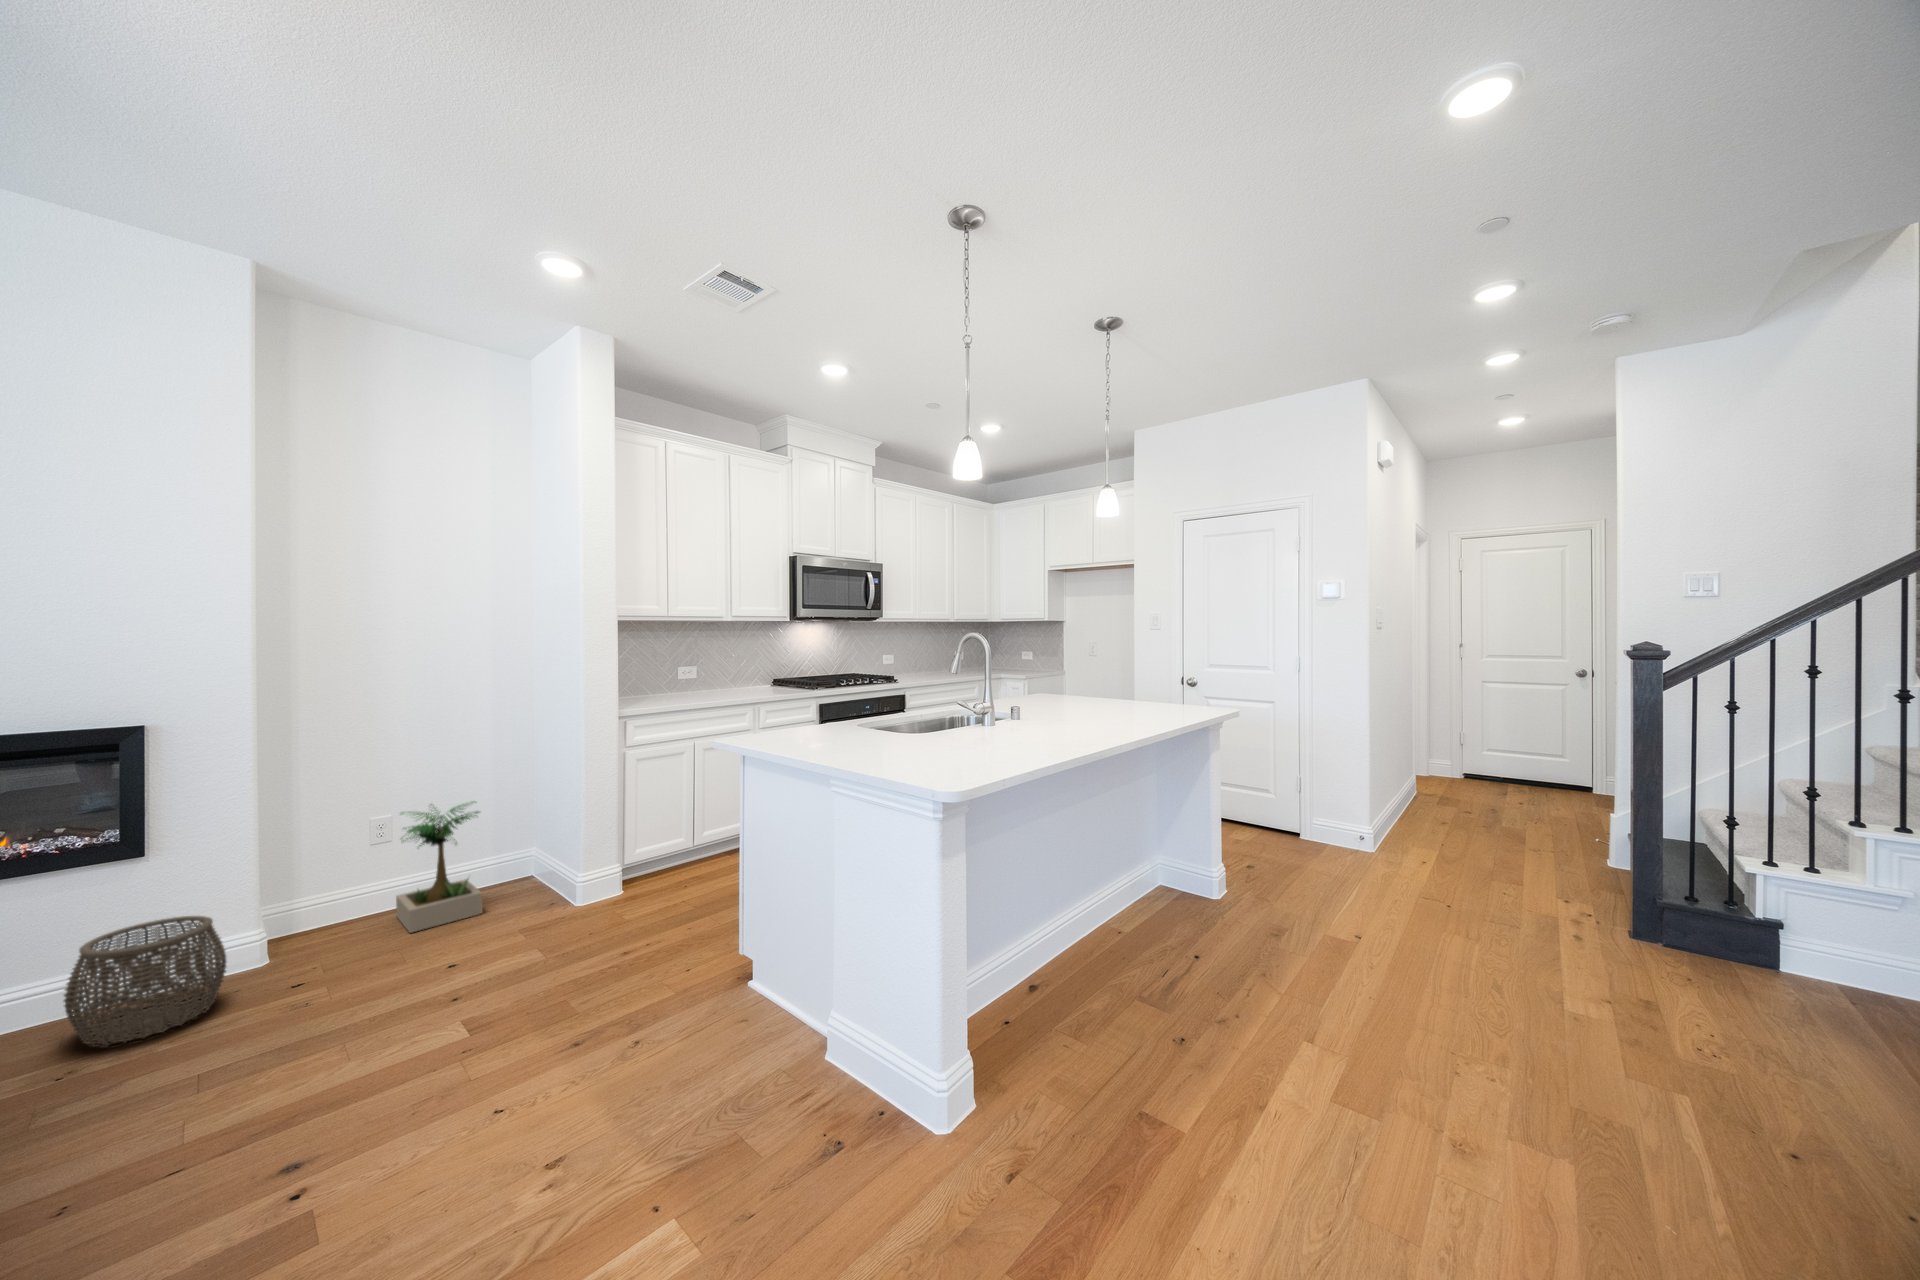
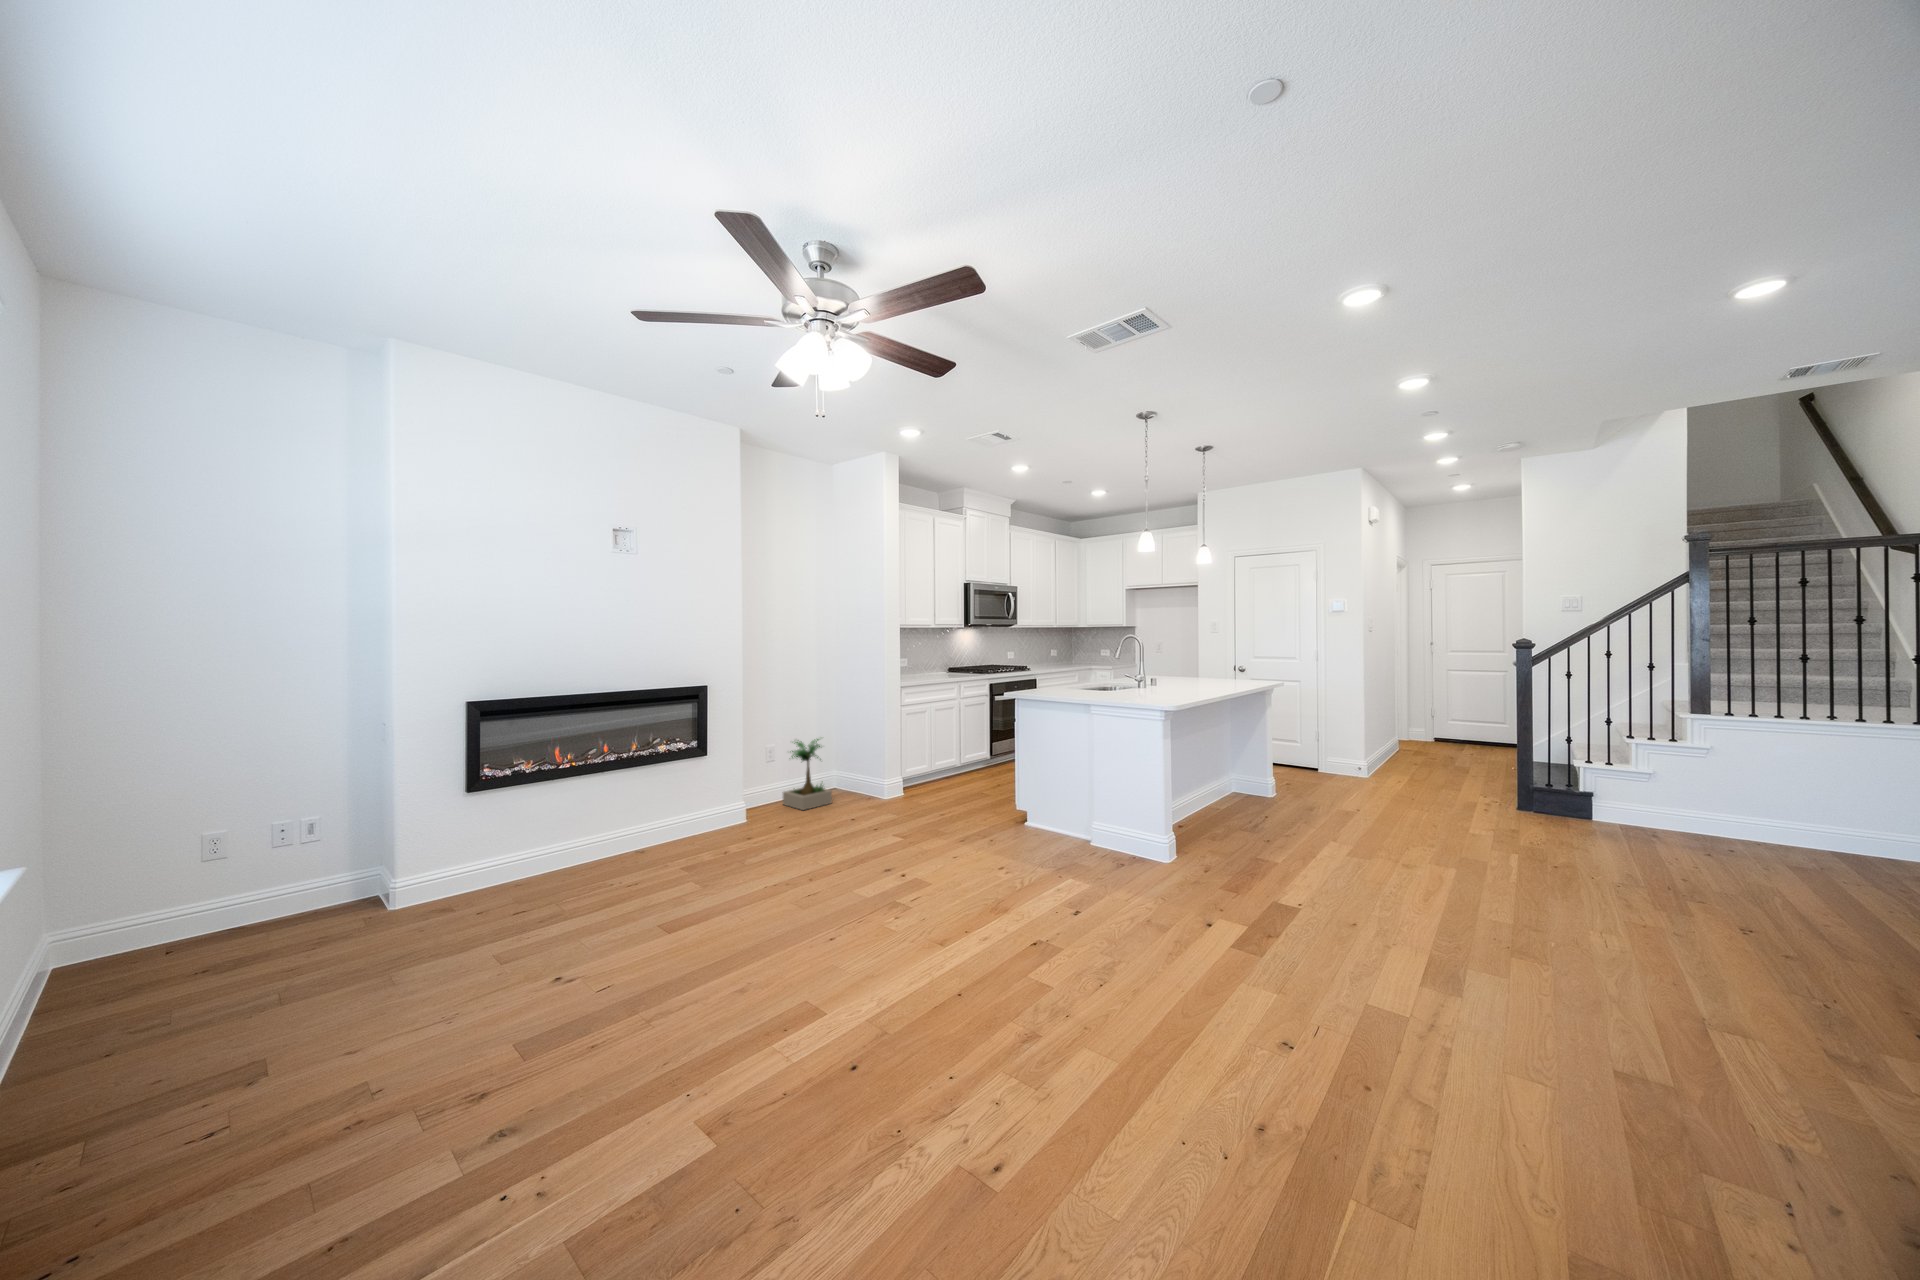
woven basket: present [64,916,227,1045] -> none [694,788,753,846]

